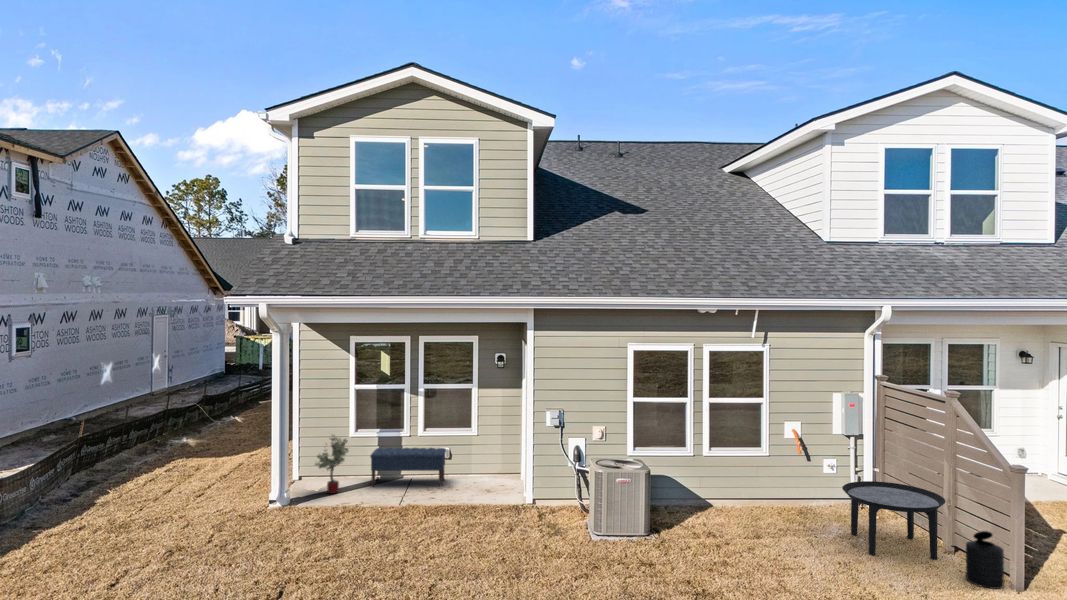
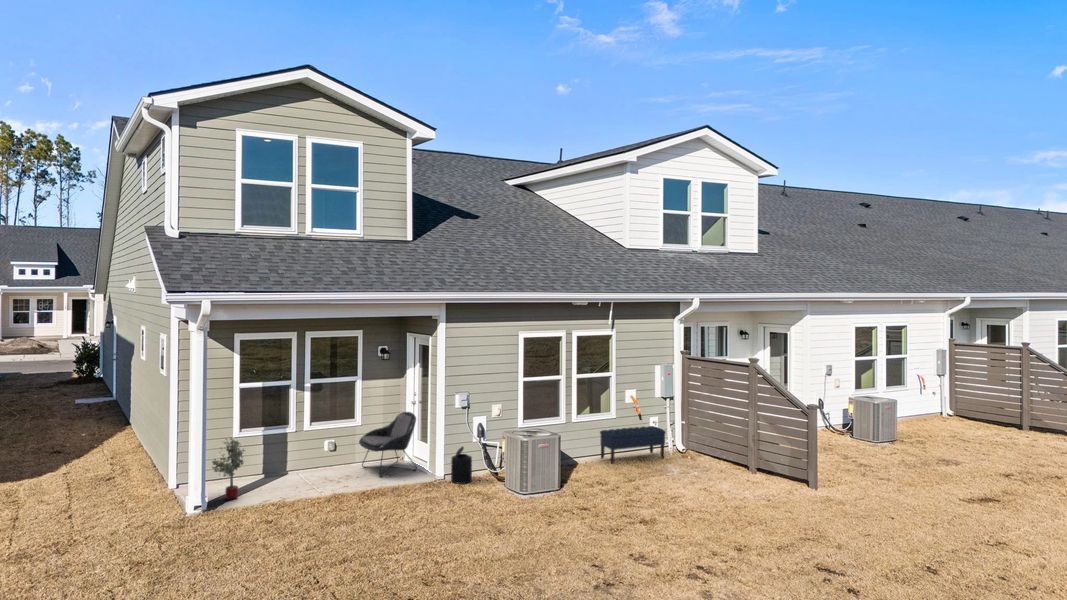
lounge chair: none [469,426,523,492] -> present [359,412,417,477]
bench: present [370,448,446,486] -> present [600,426,666,464]
round table: present [842,481,946,560] -> none [680,426,746,477]
trash can: present [966,531,1004,589] -> present [451,447,472,484]

